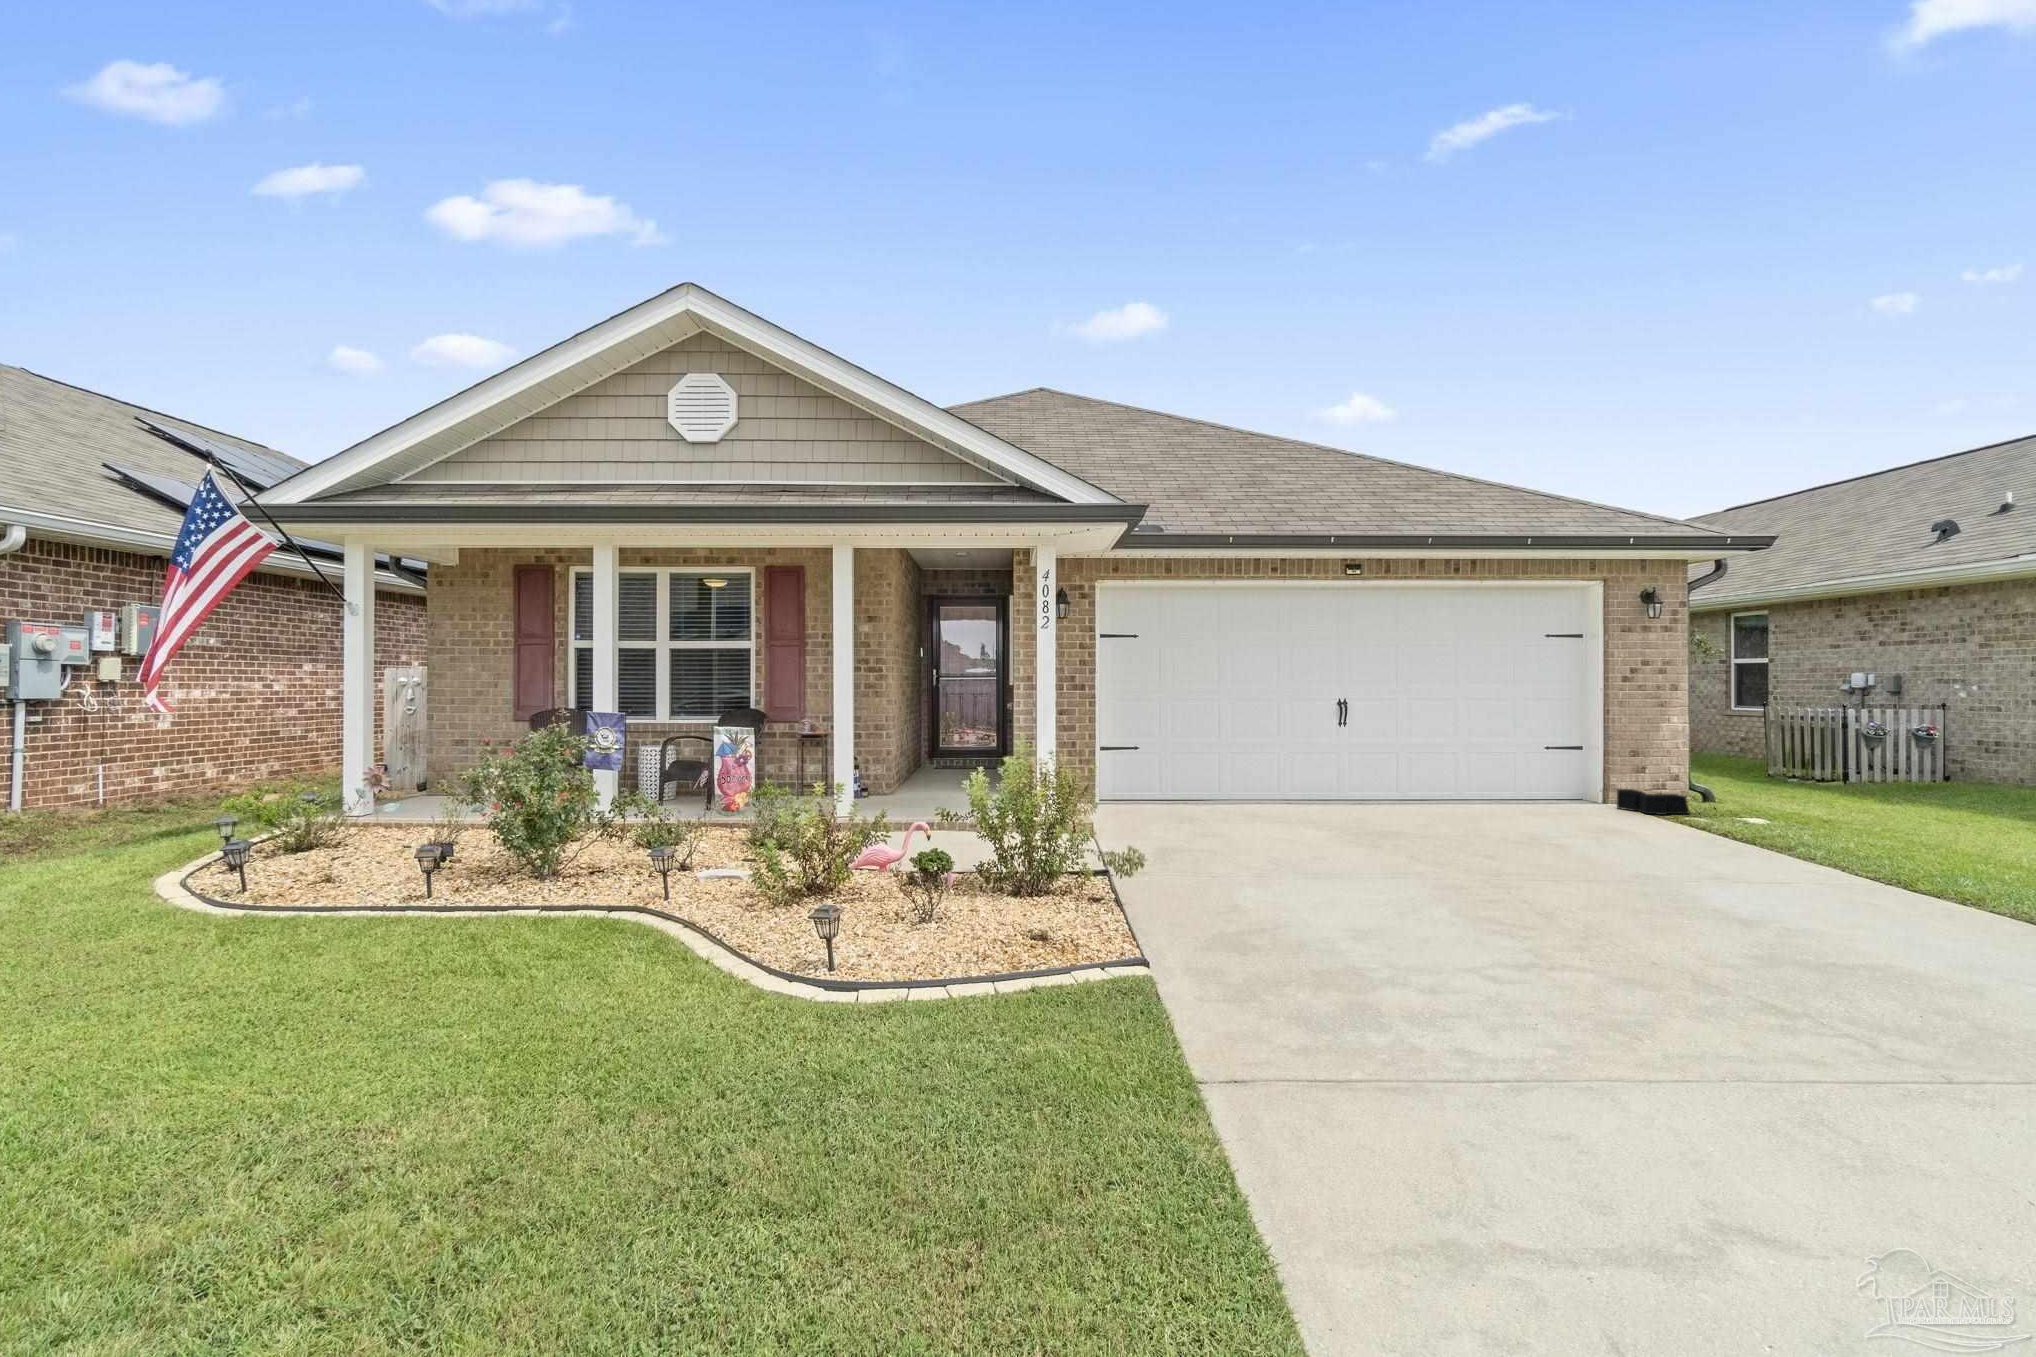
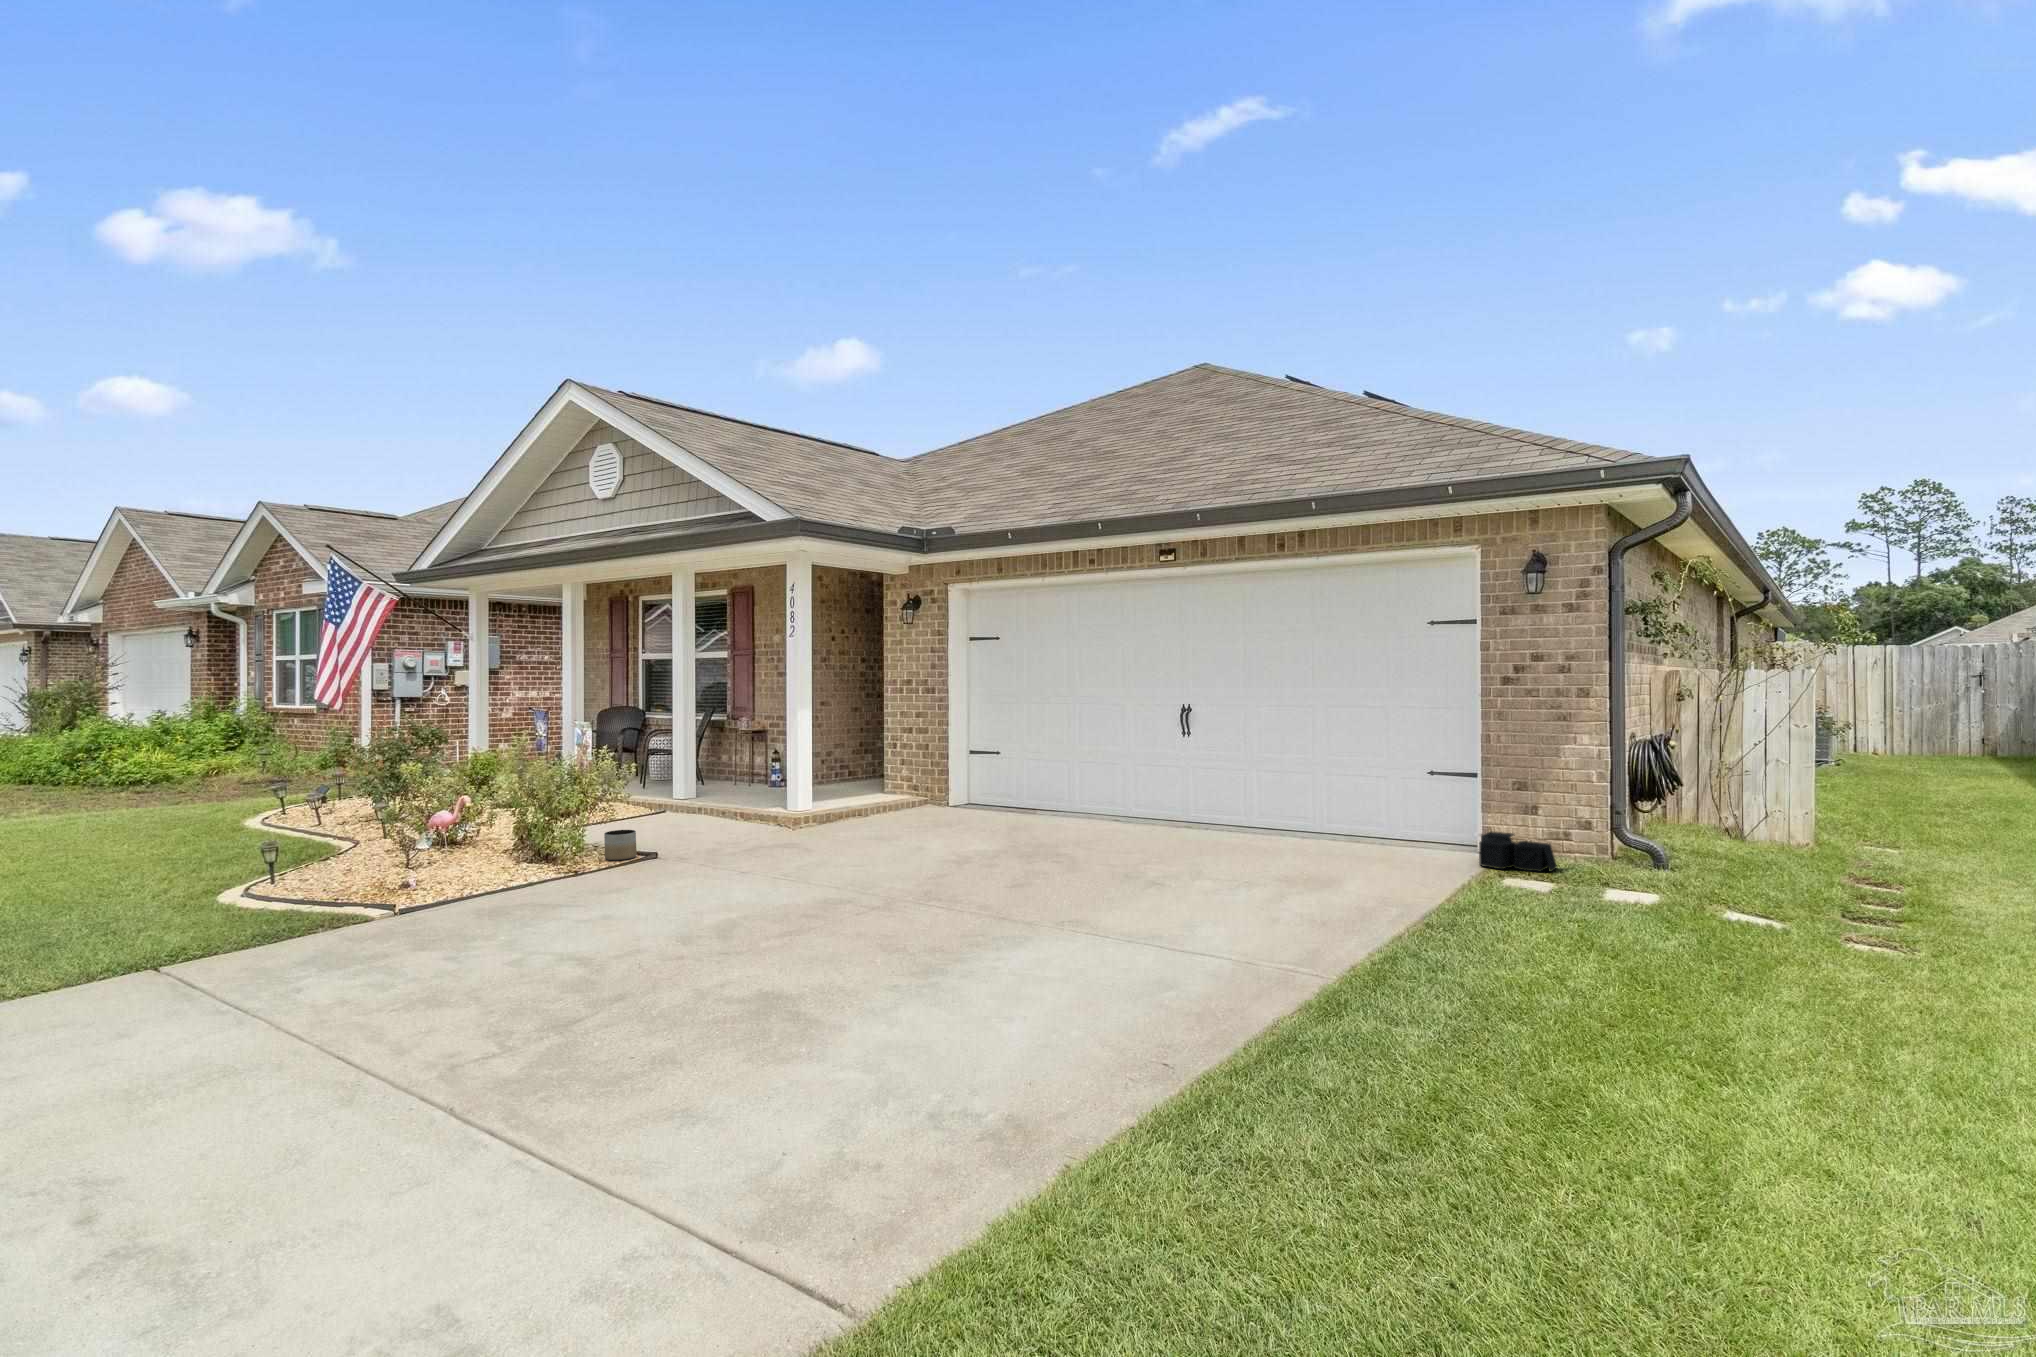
planter: none [1055,861,1093,903] -> present [604,830,637,861]

